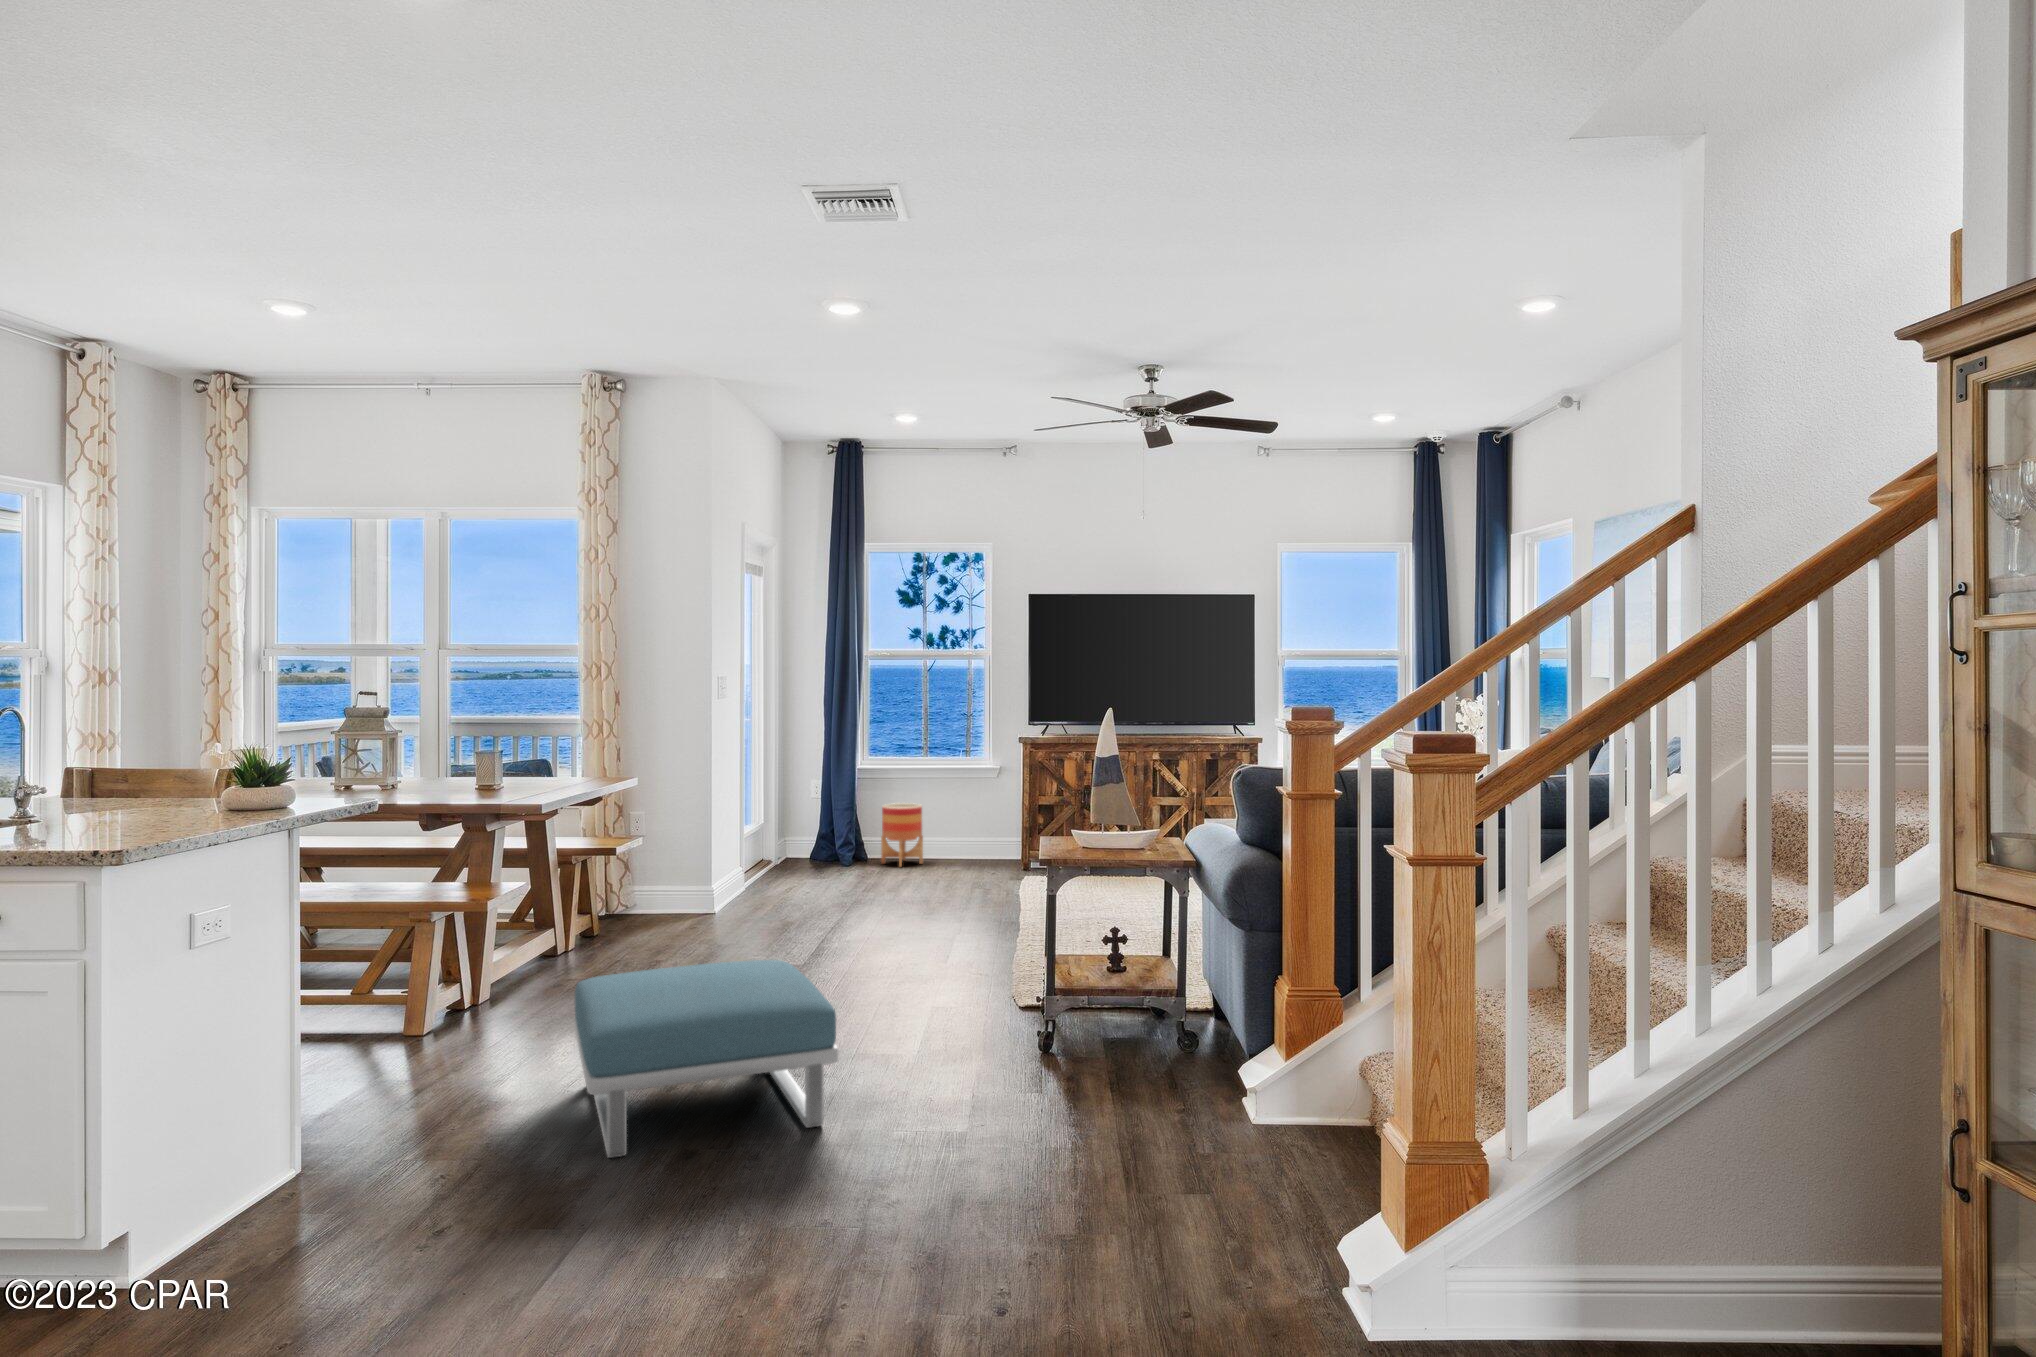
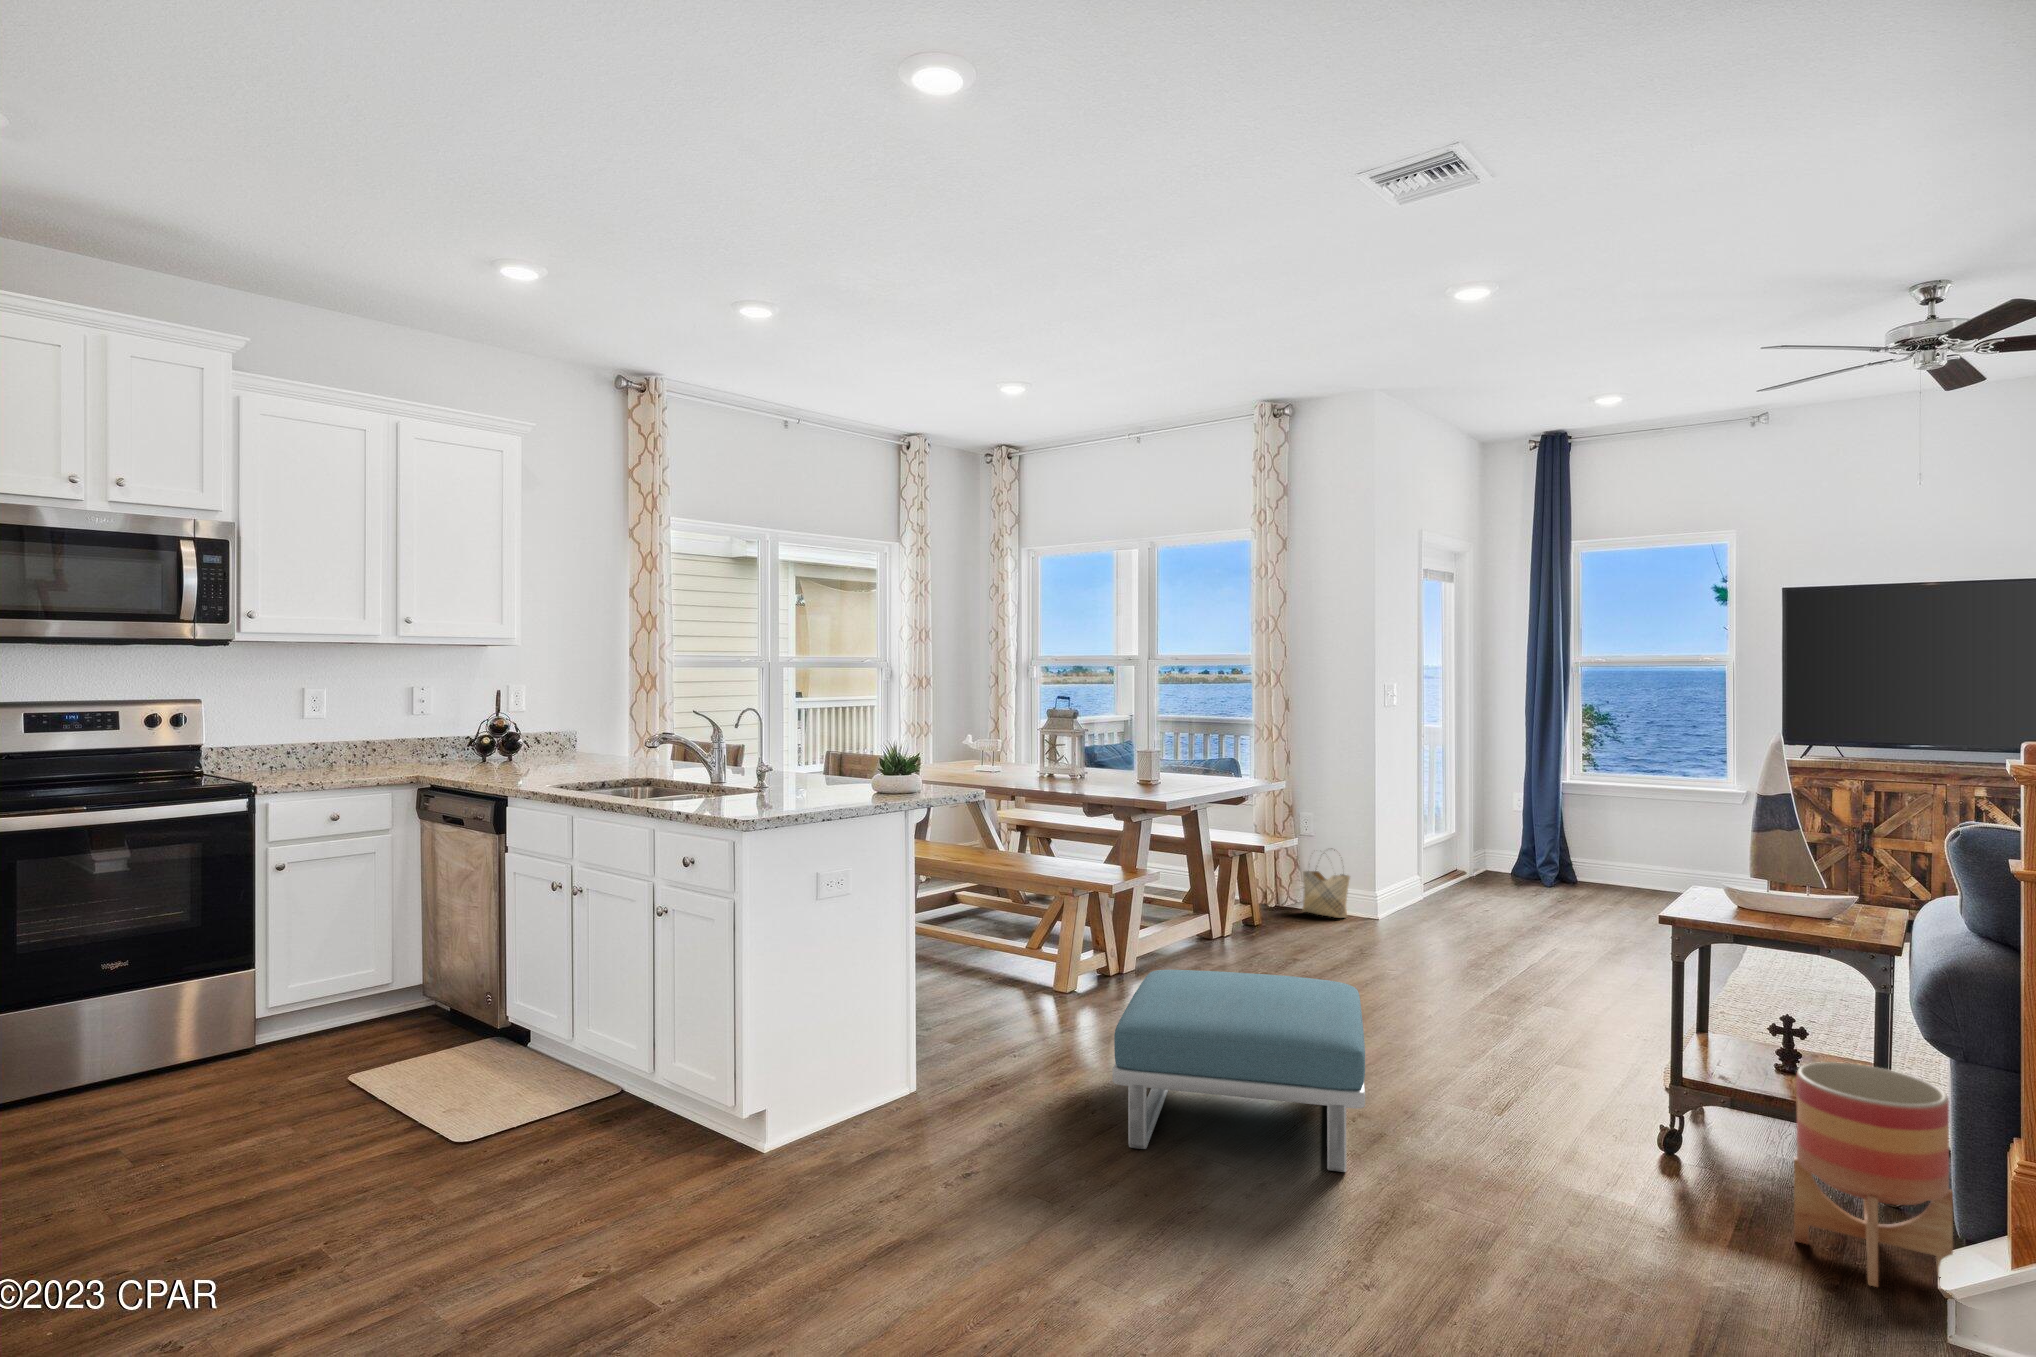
planter: present [881,803,923,867] -> present [1794,1062,1953,1287]
woven basket: none [636,847,688,918] -> present [1302,853,1350,918]

